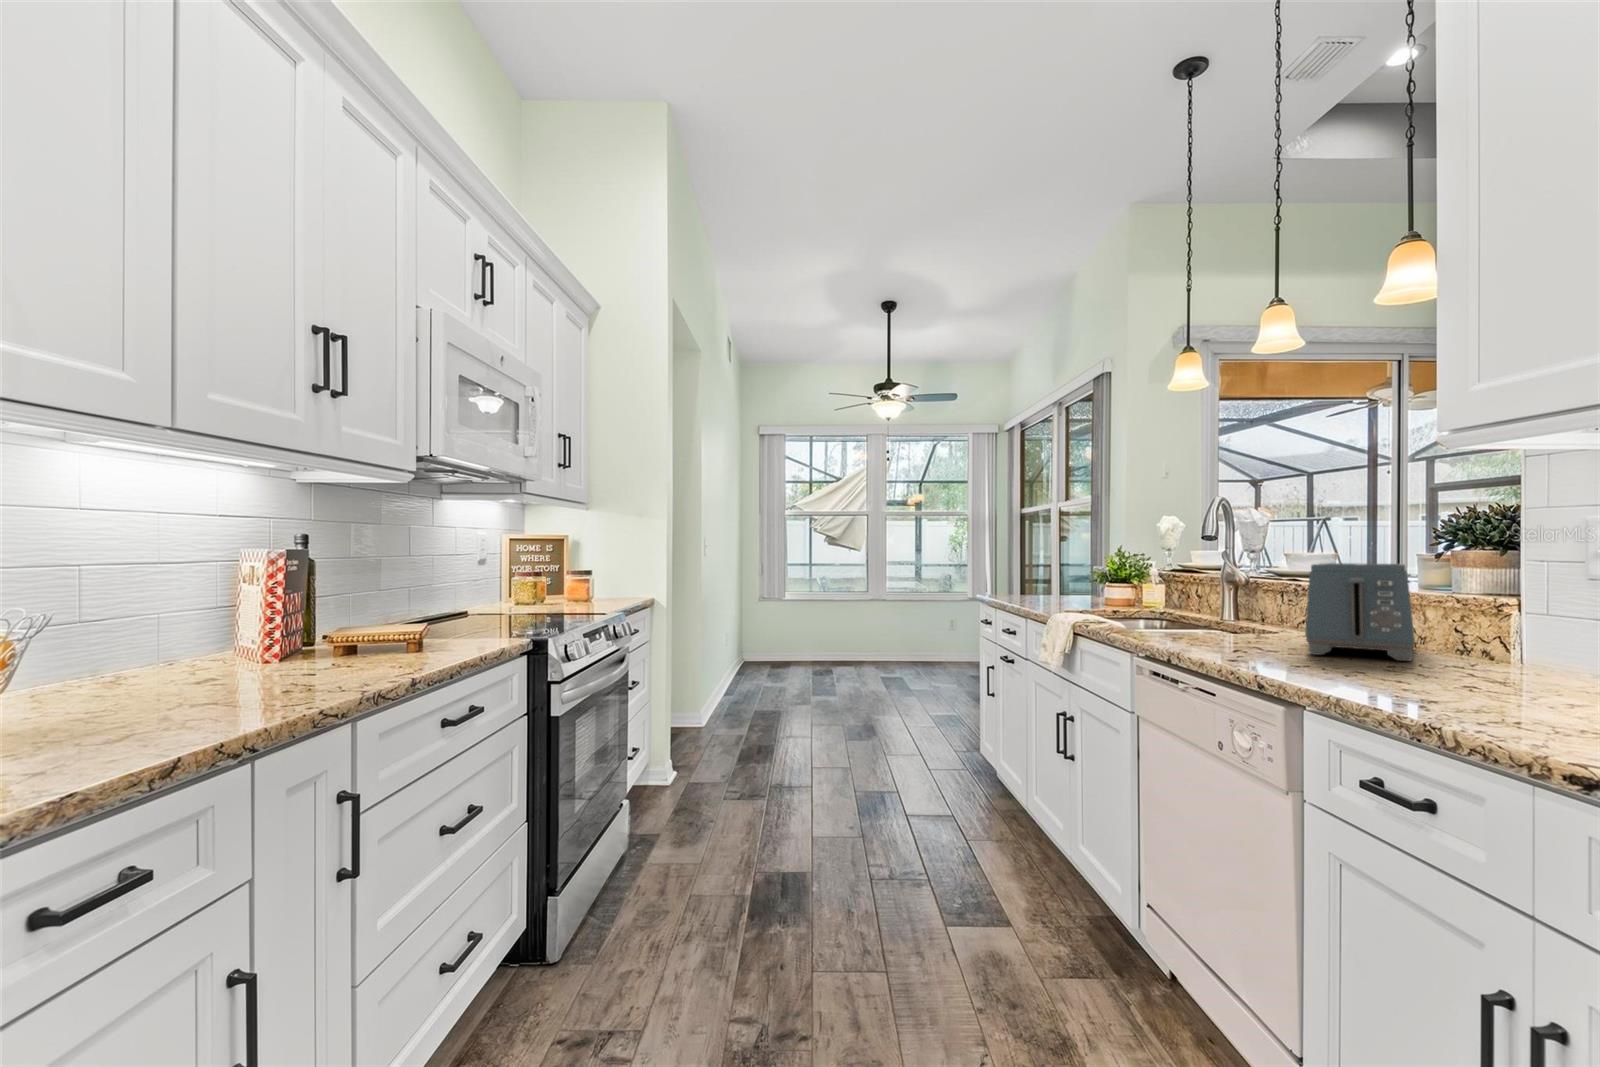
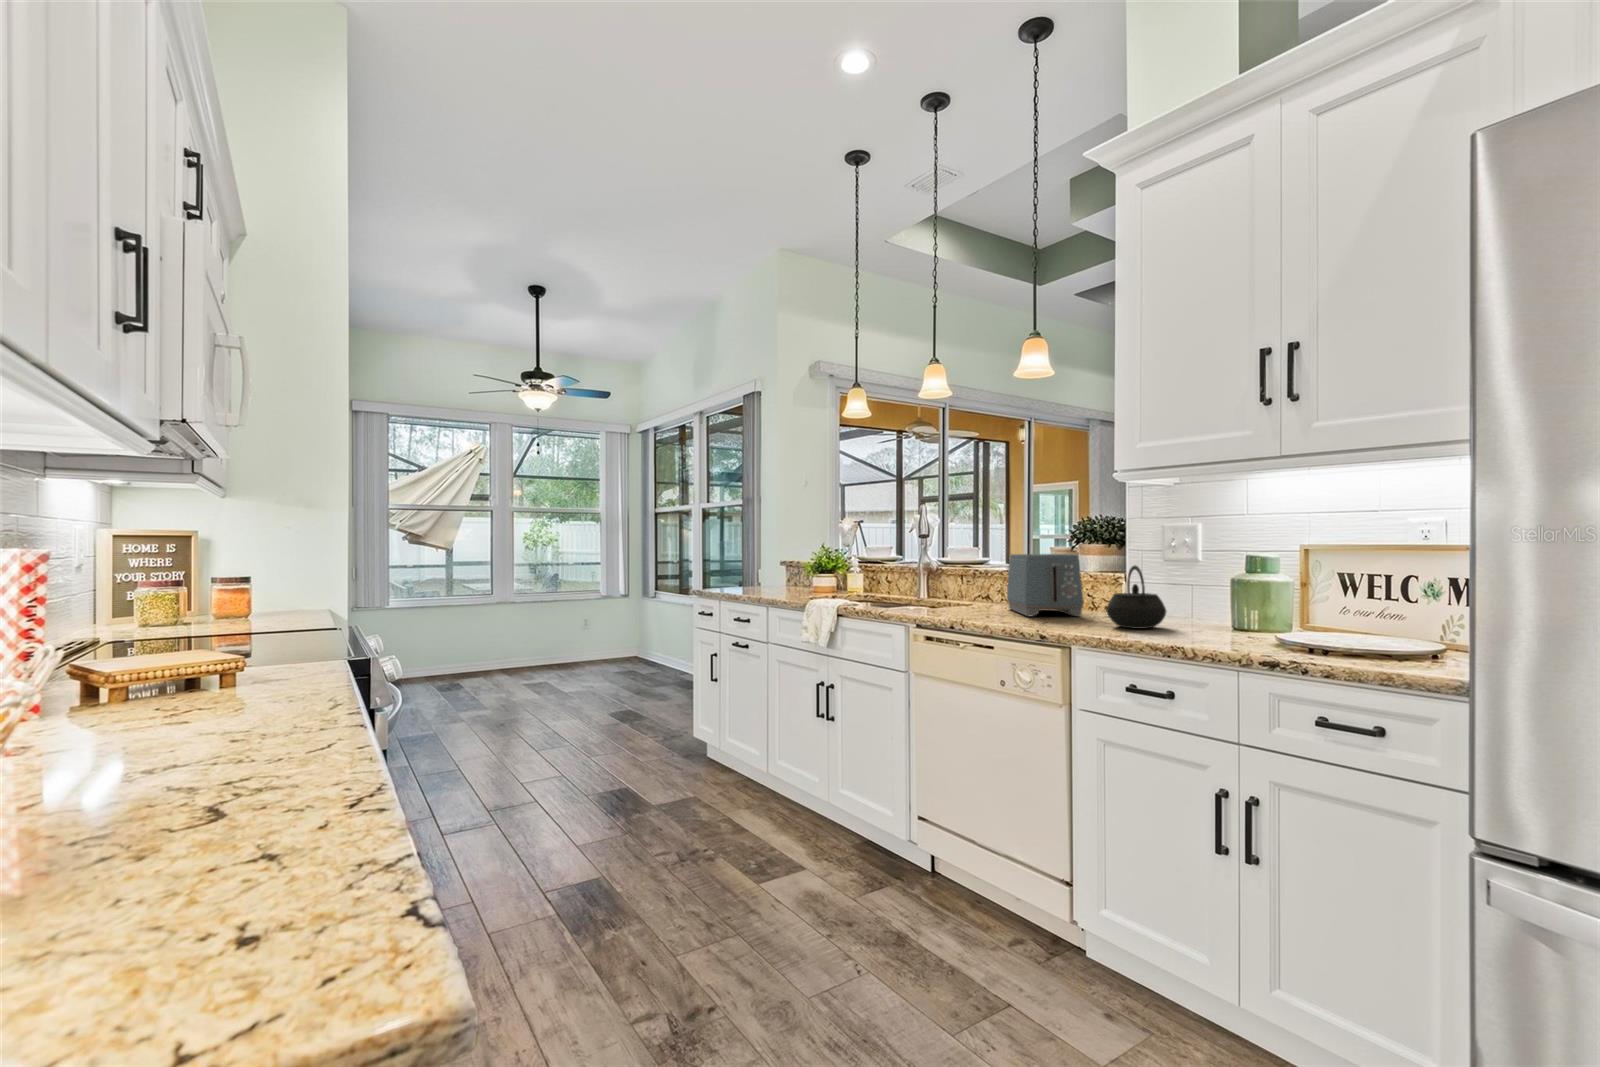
kettle: none [1403,584,1526,691] -> present [1106,565,1166,629]

